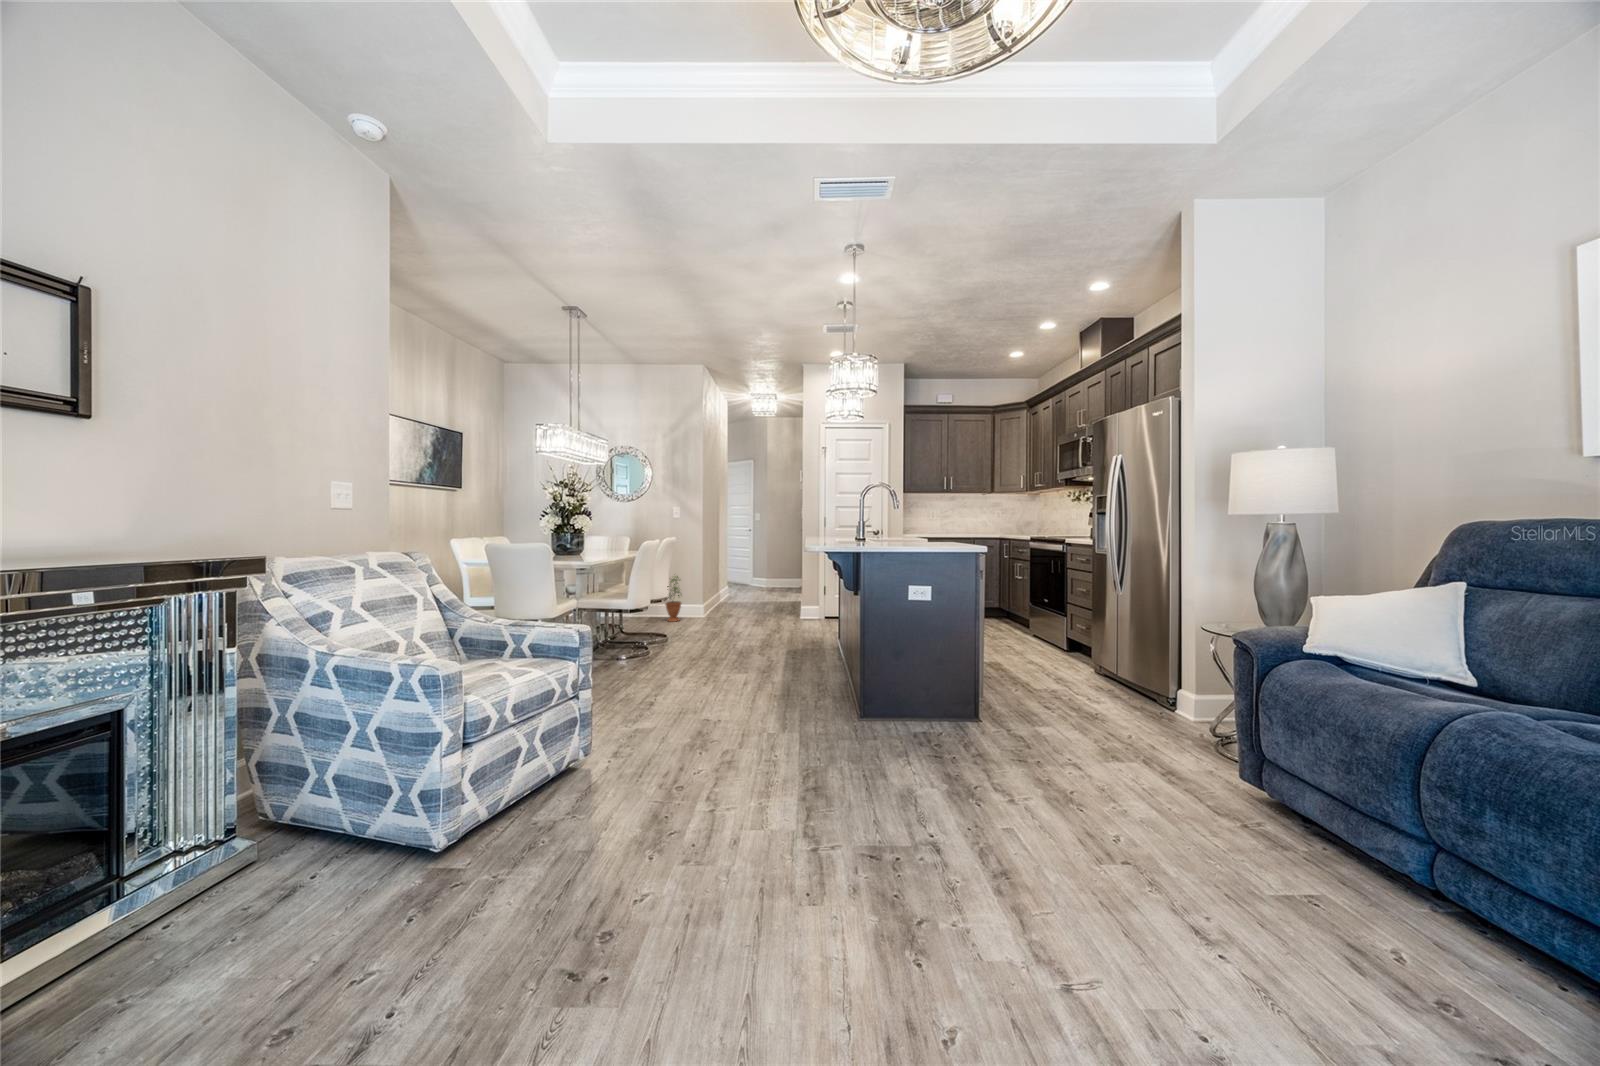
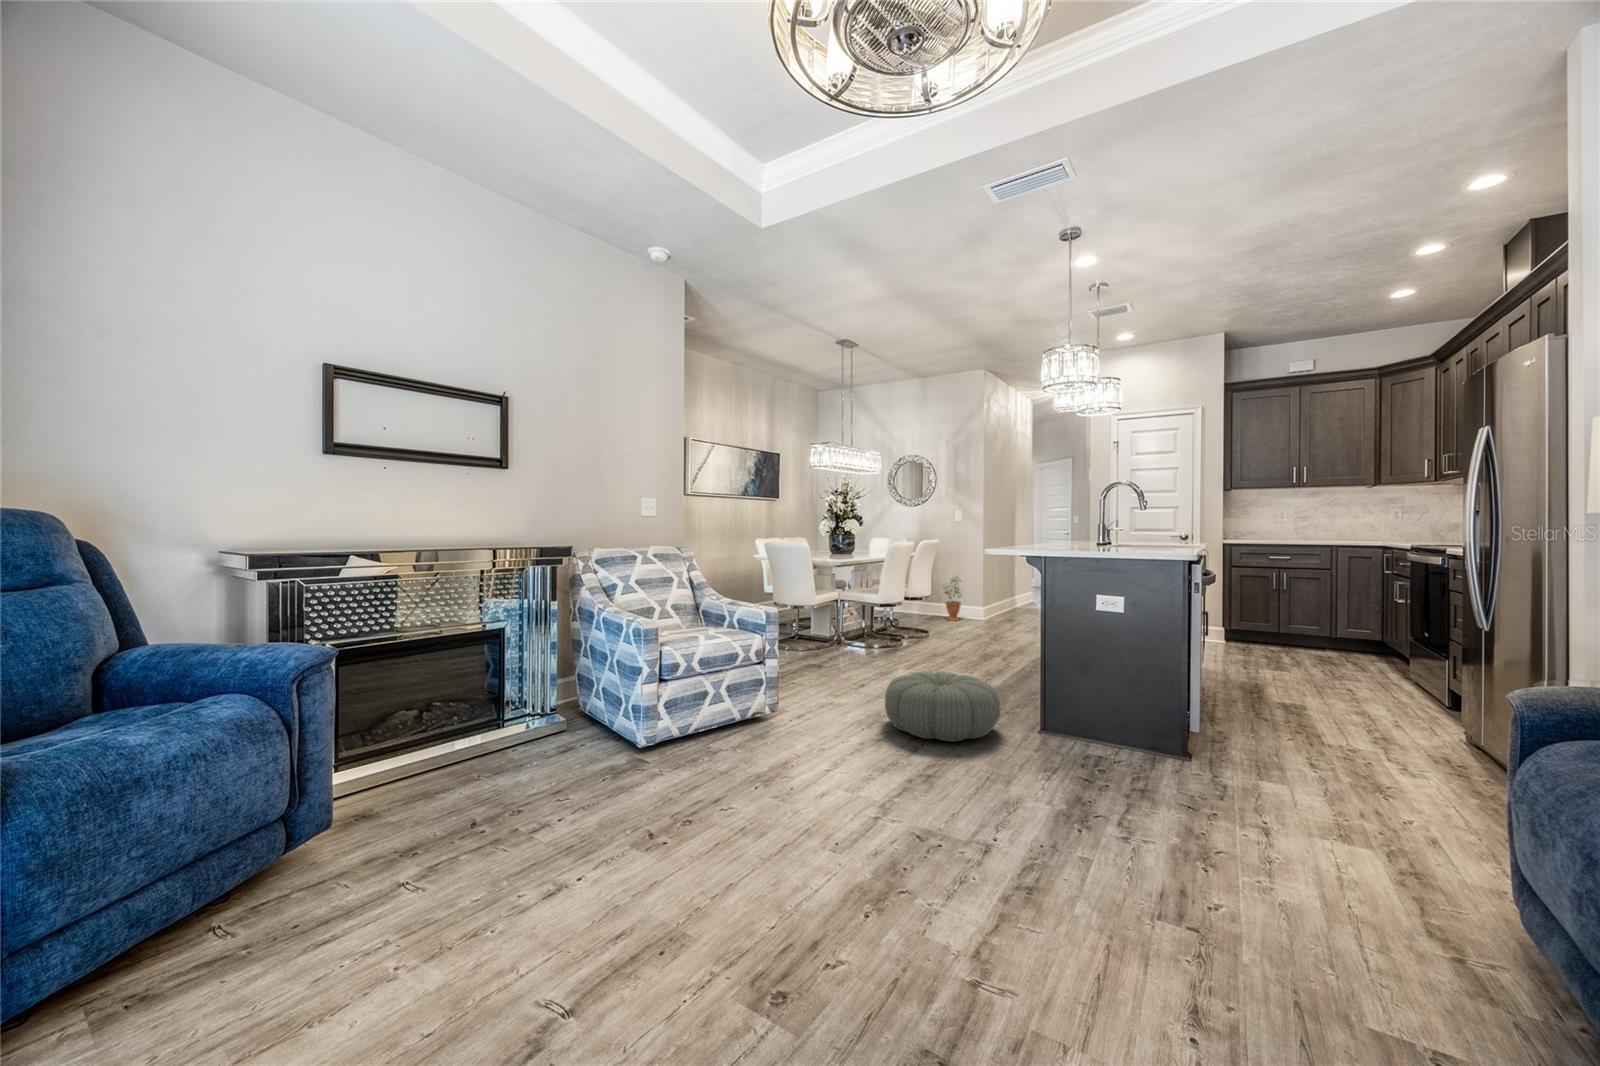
pouf: none [716,677,837,751] -> present [885,672,1000,741]

